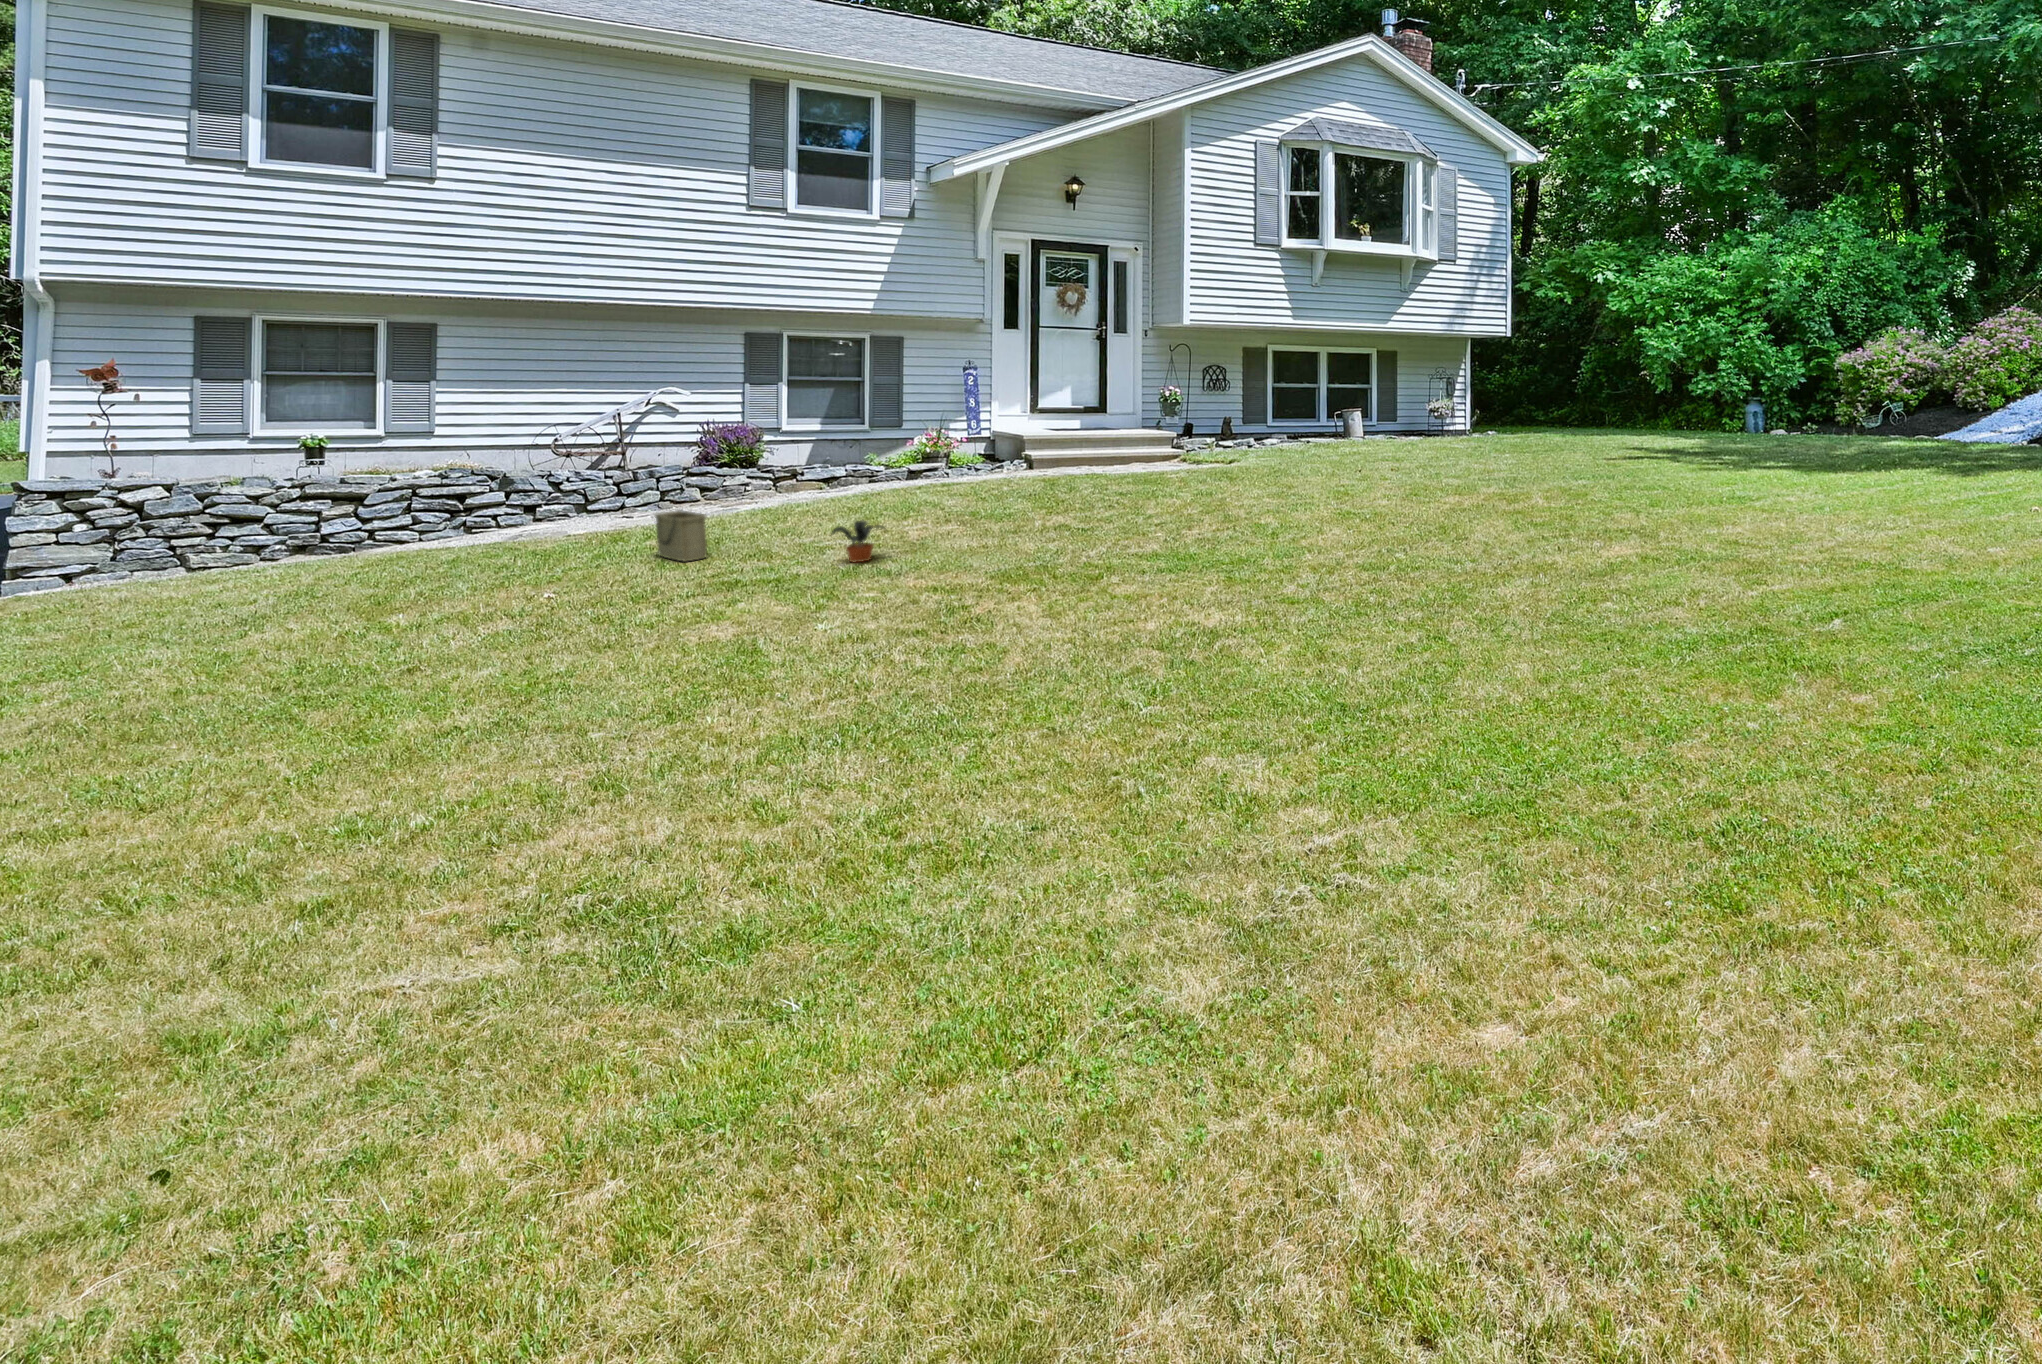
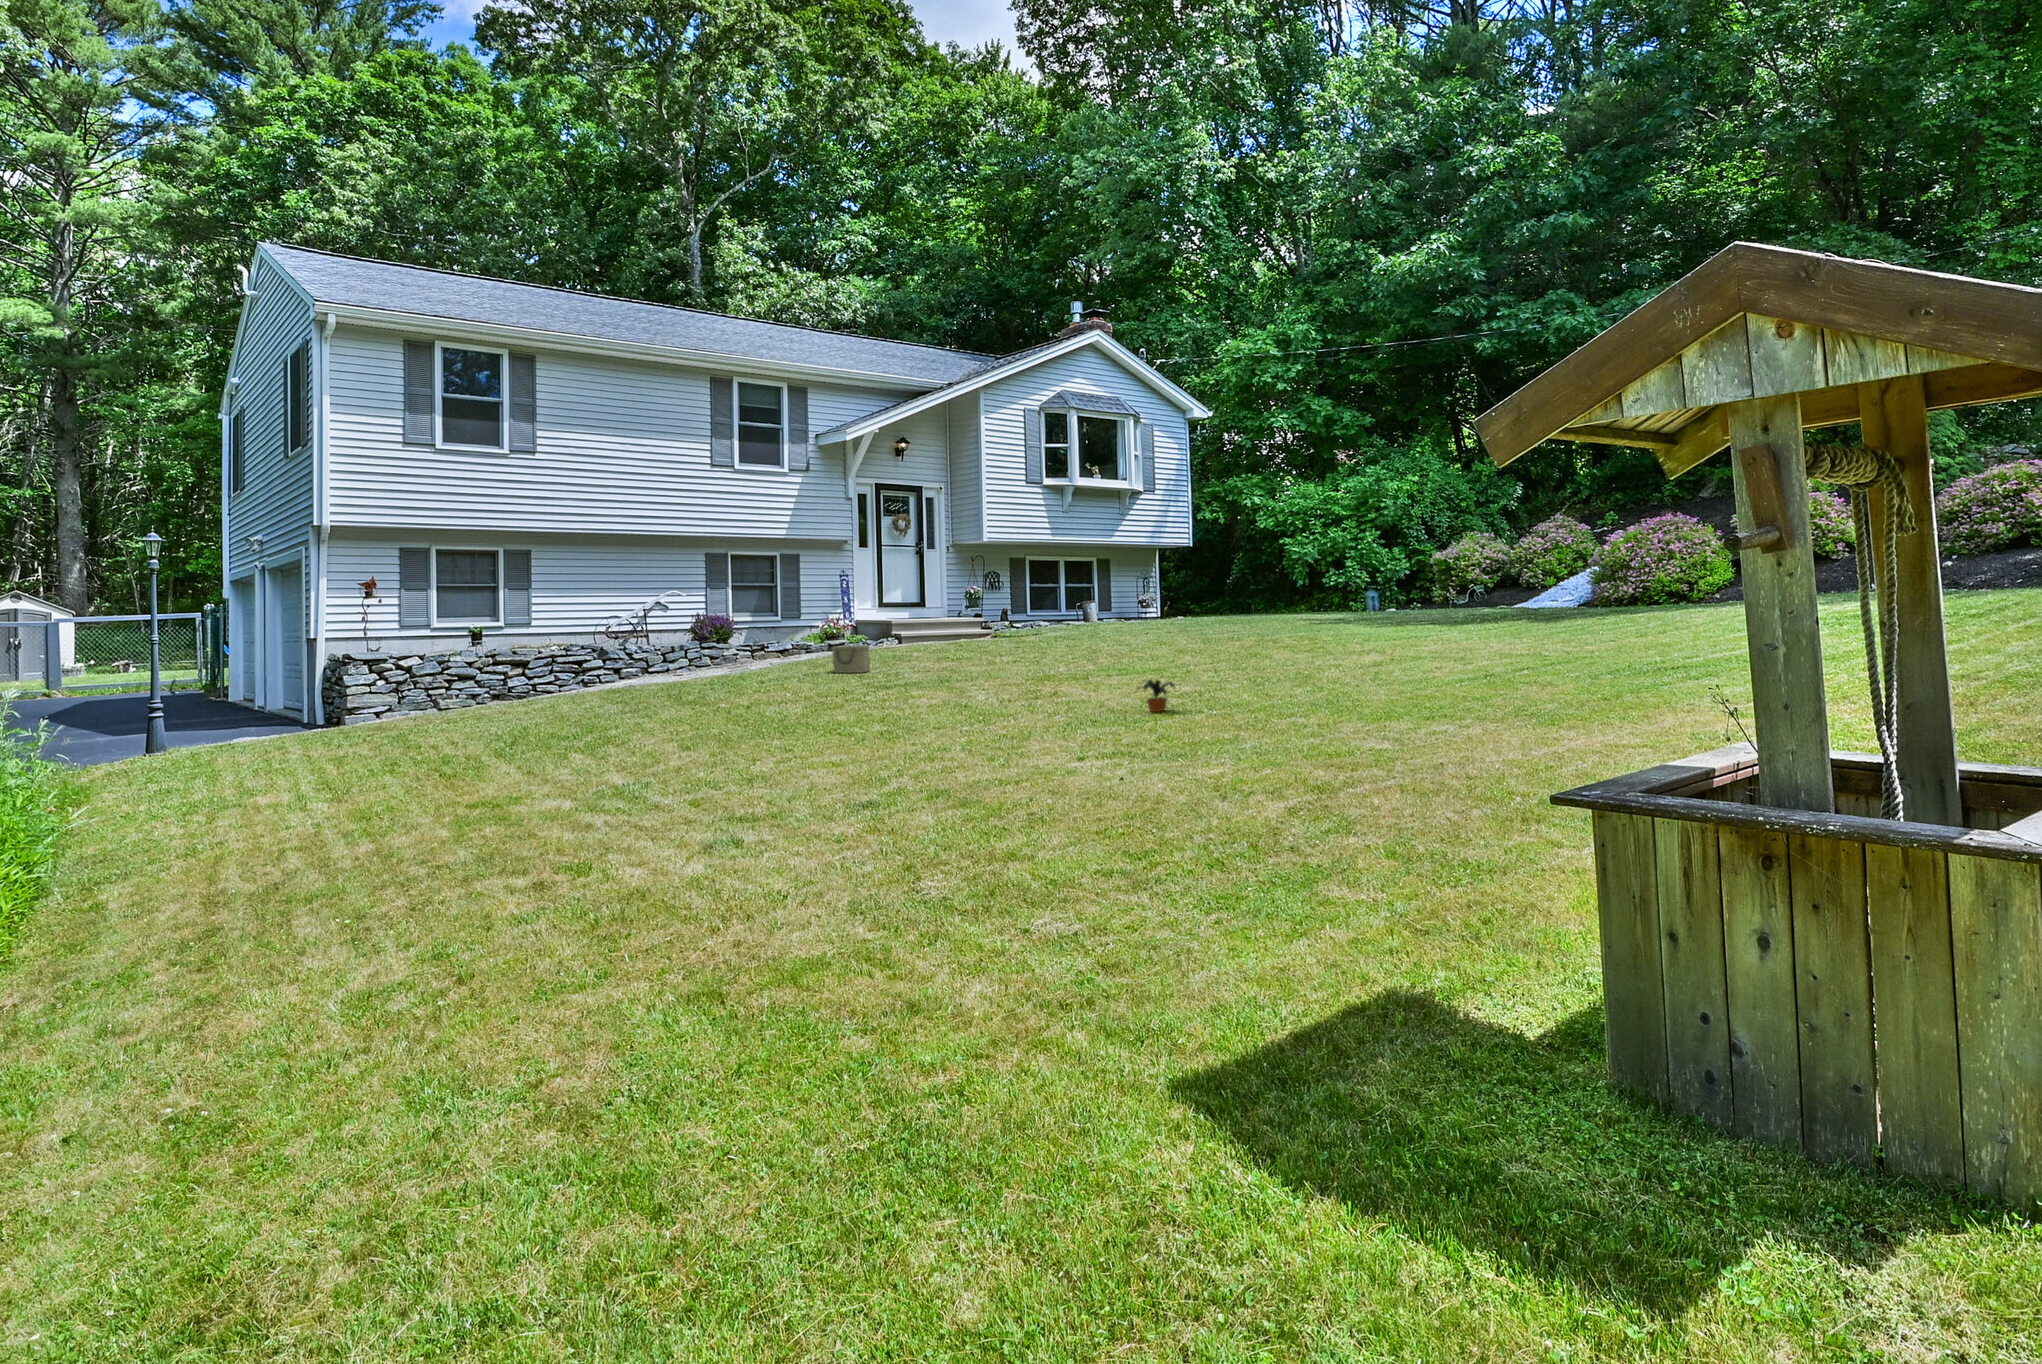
potted plant: present [832,520,884,562] -> present [1139,680,1175,712]

